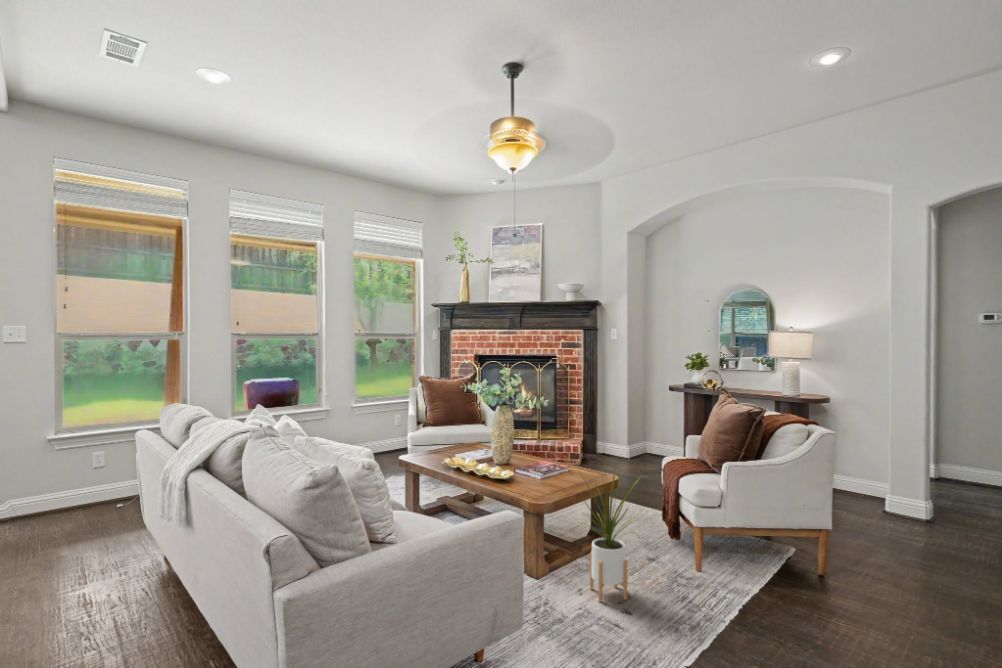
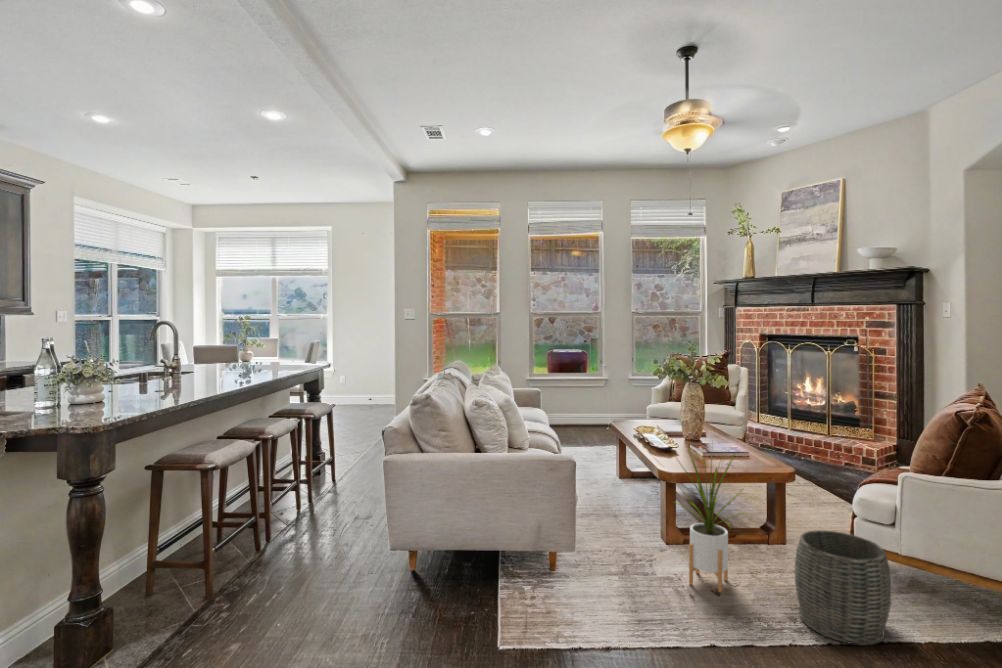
woven basket: none [679,519,748,607] -> present [795,530,891,645]

